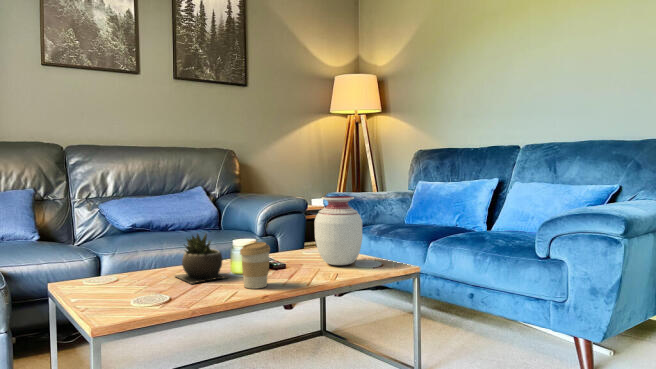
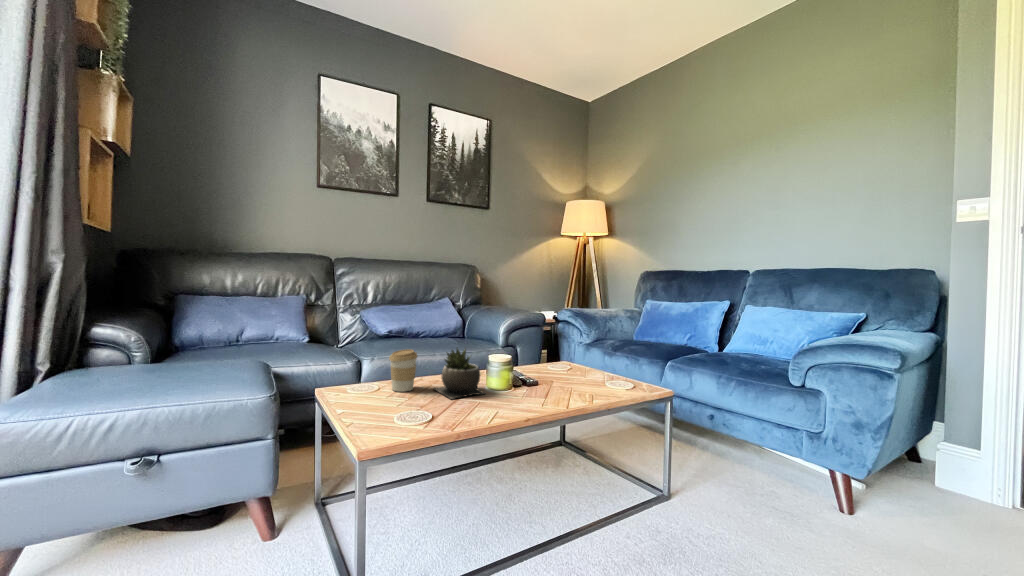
vase: present [315,196,362,265] -> none [568,315,616,384]
coffee cup: present [240,242,270,289] -> present [389,349,417,392]

